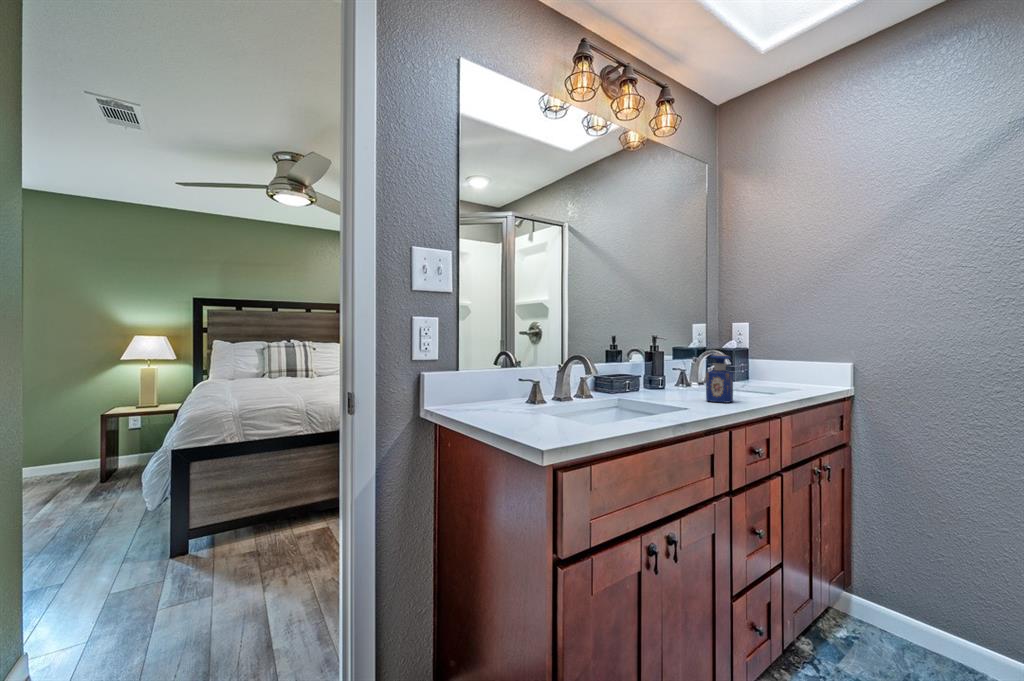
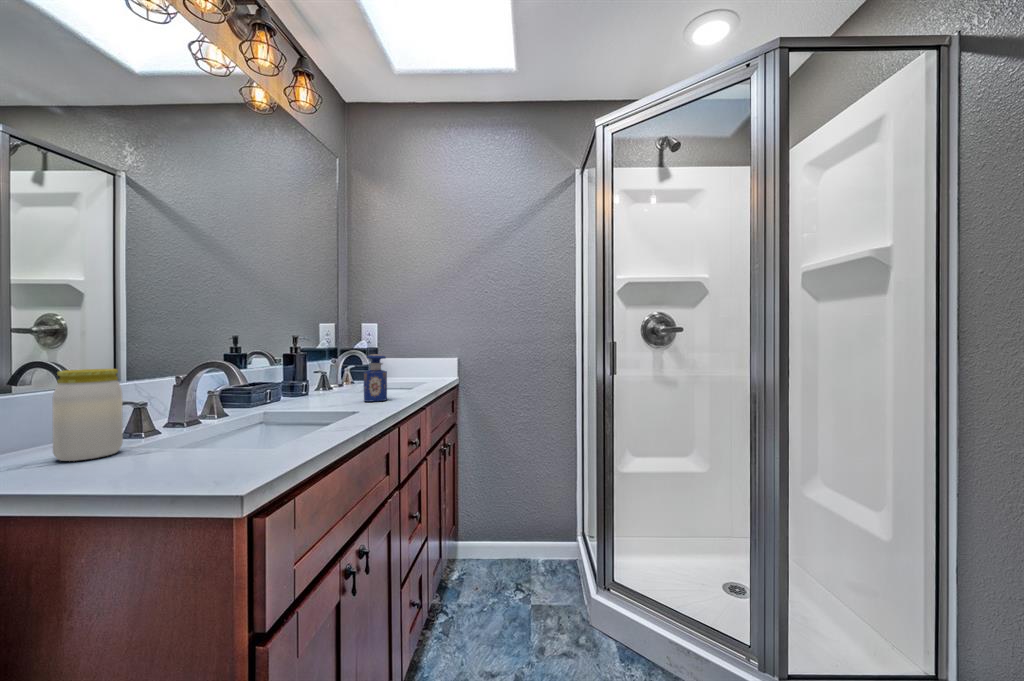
jar: none [490,357,521,412] -> present [53,369,123,461]

